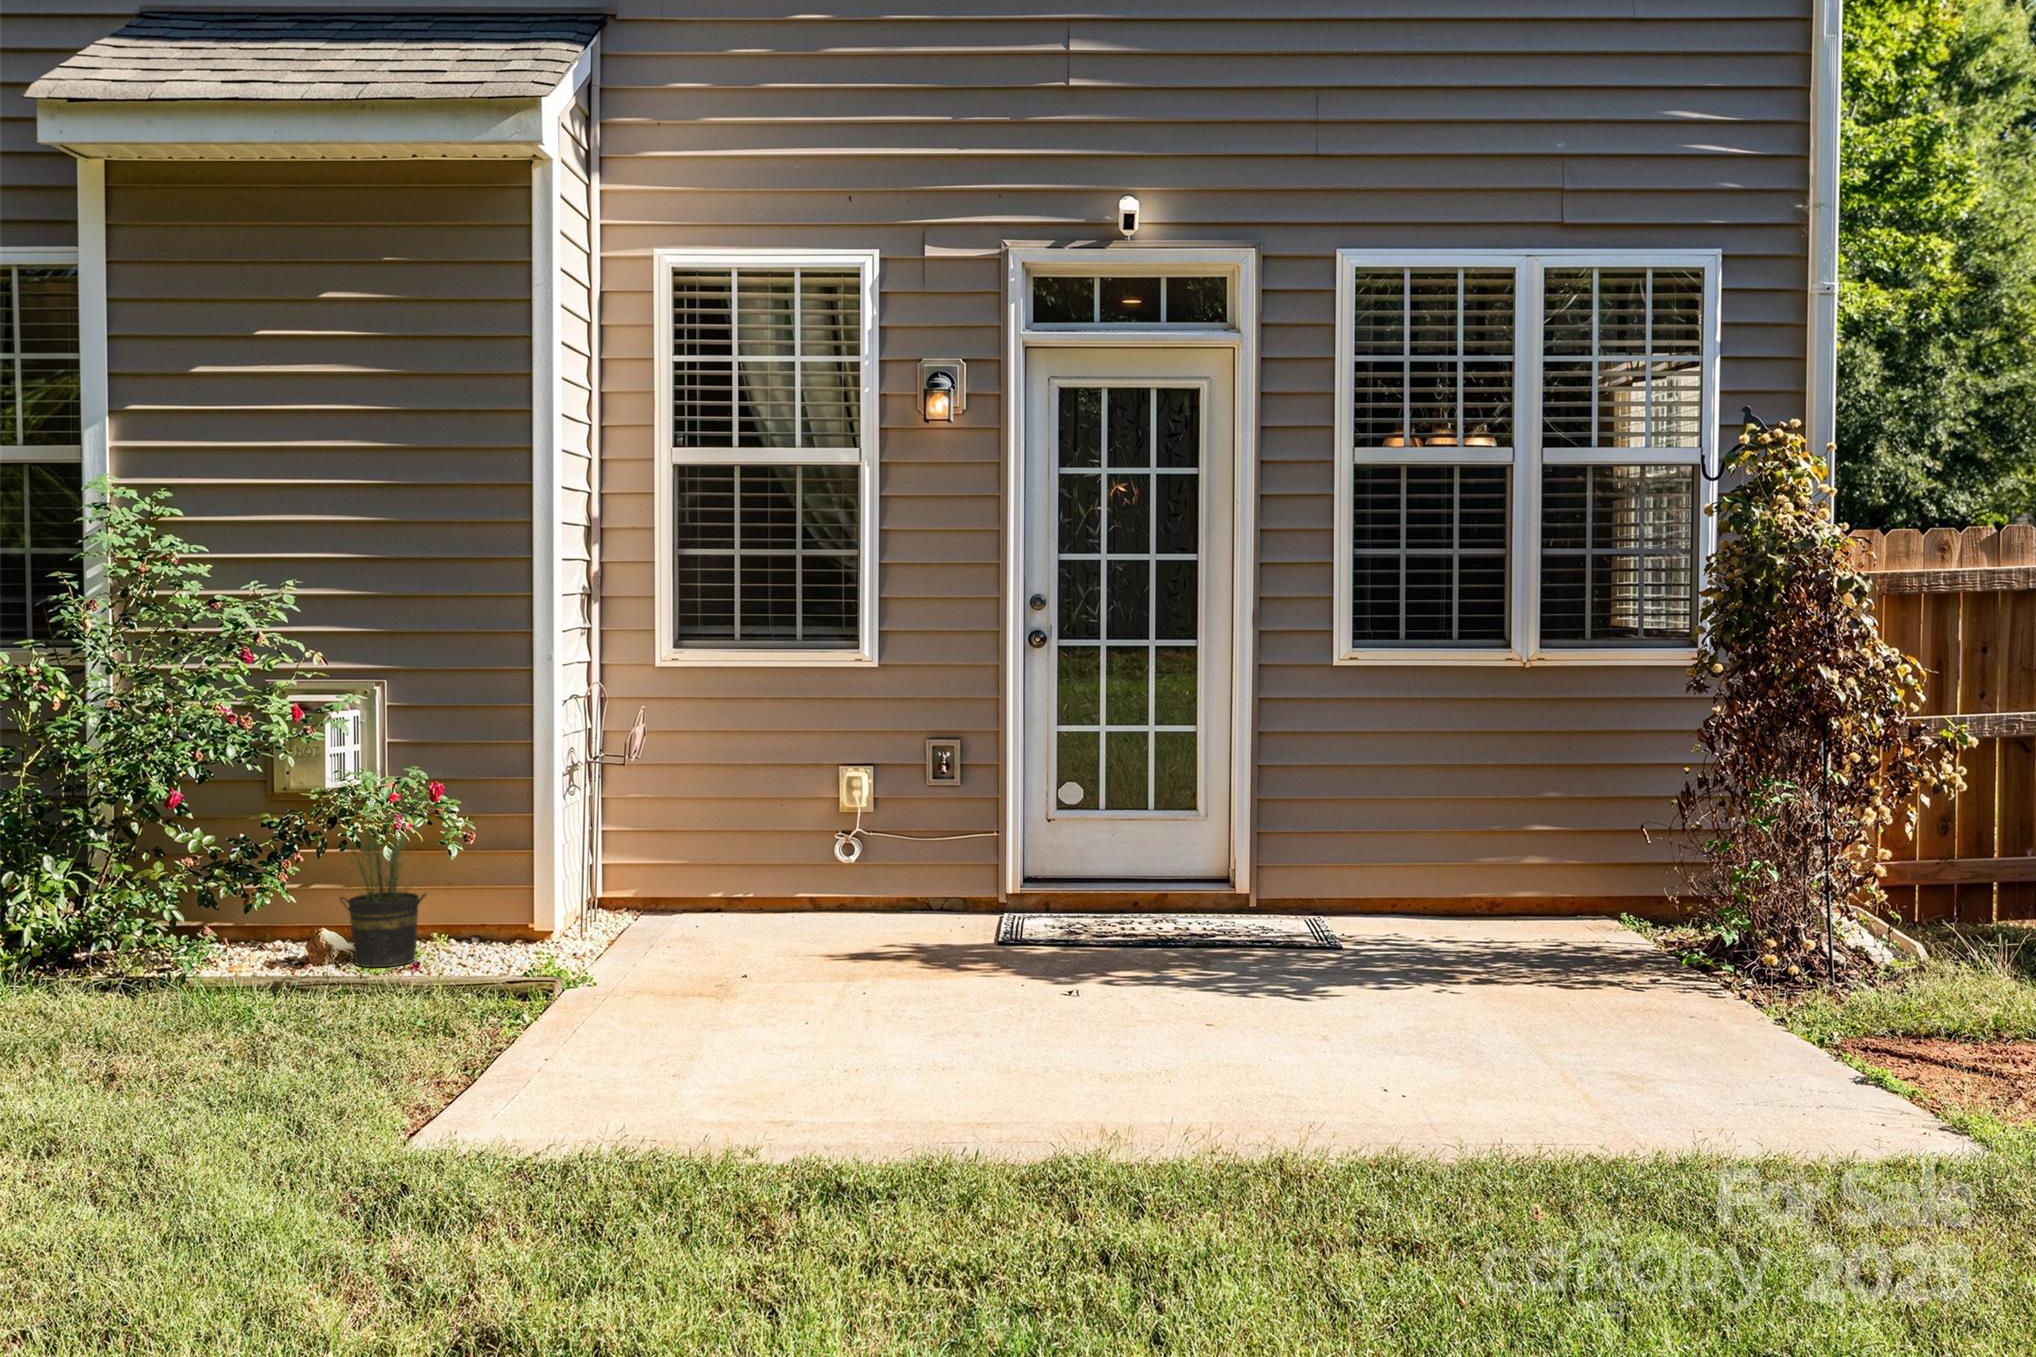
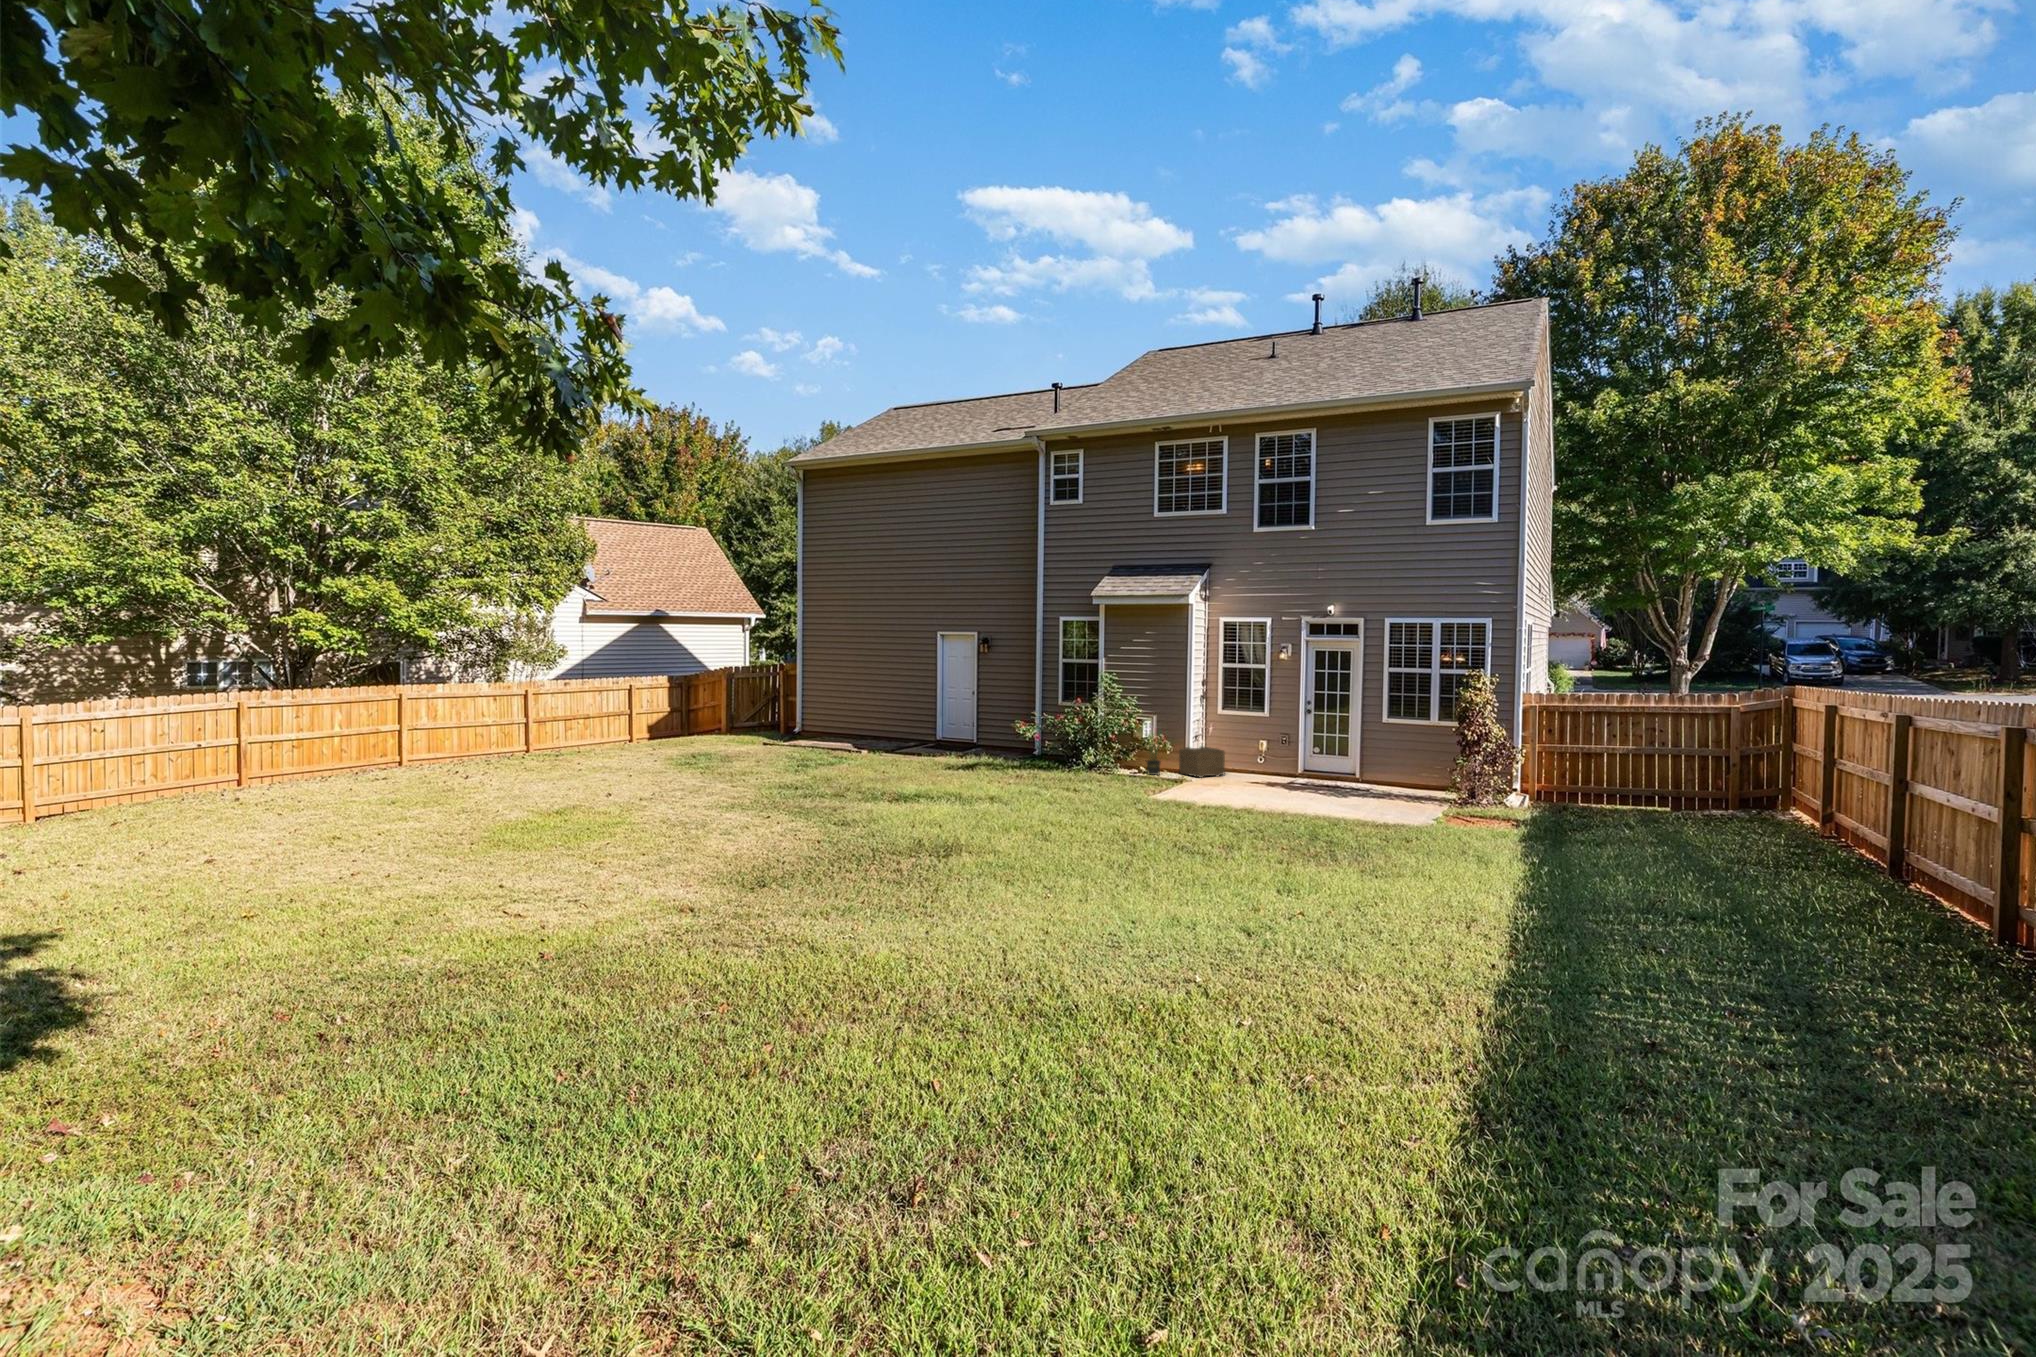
wooden crate: none [506,811,716,959] -> present [1179,747,1225,778]

